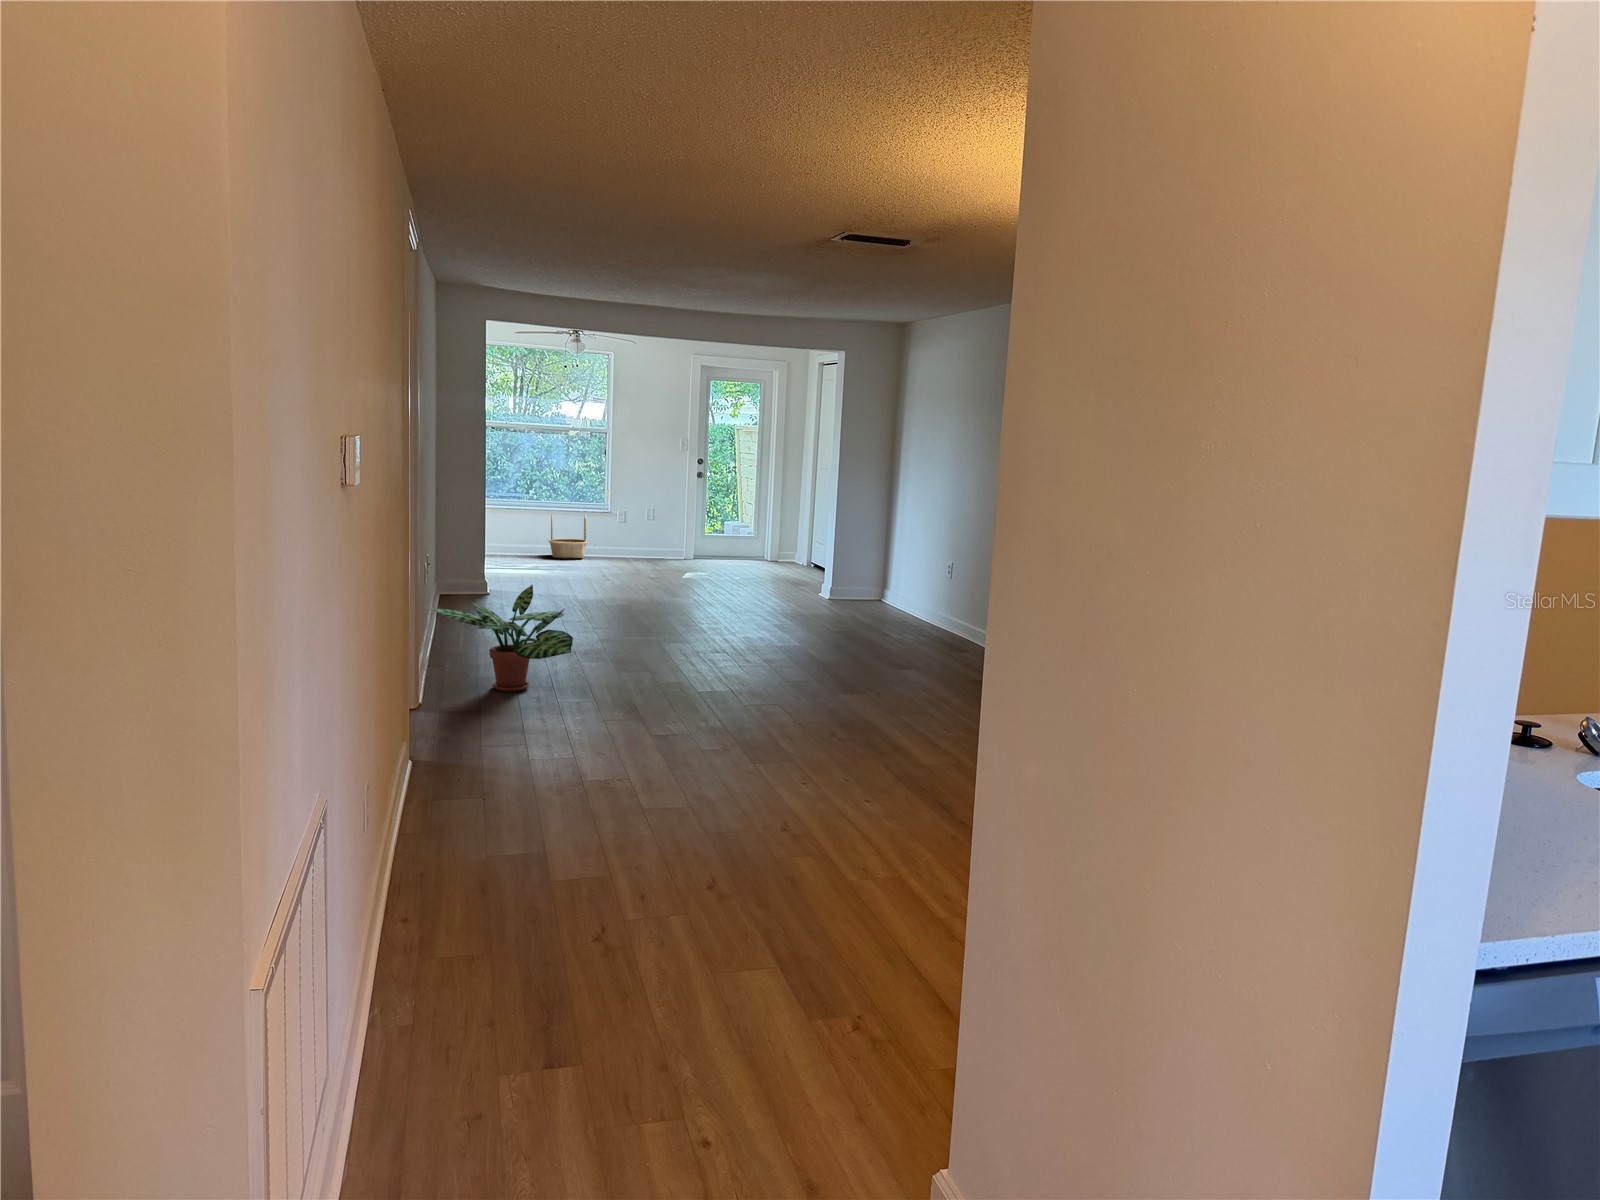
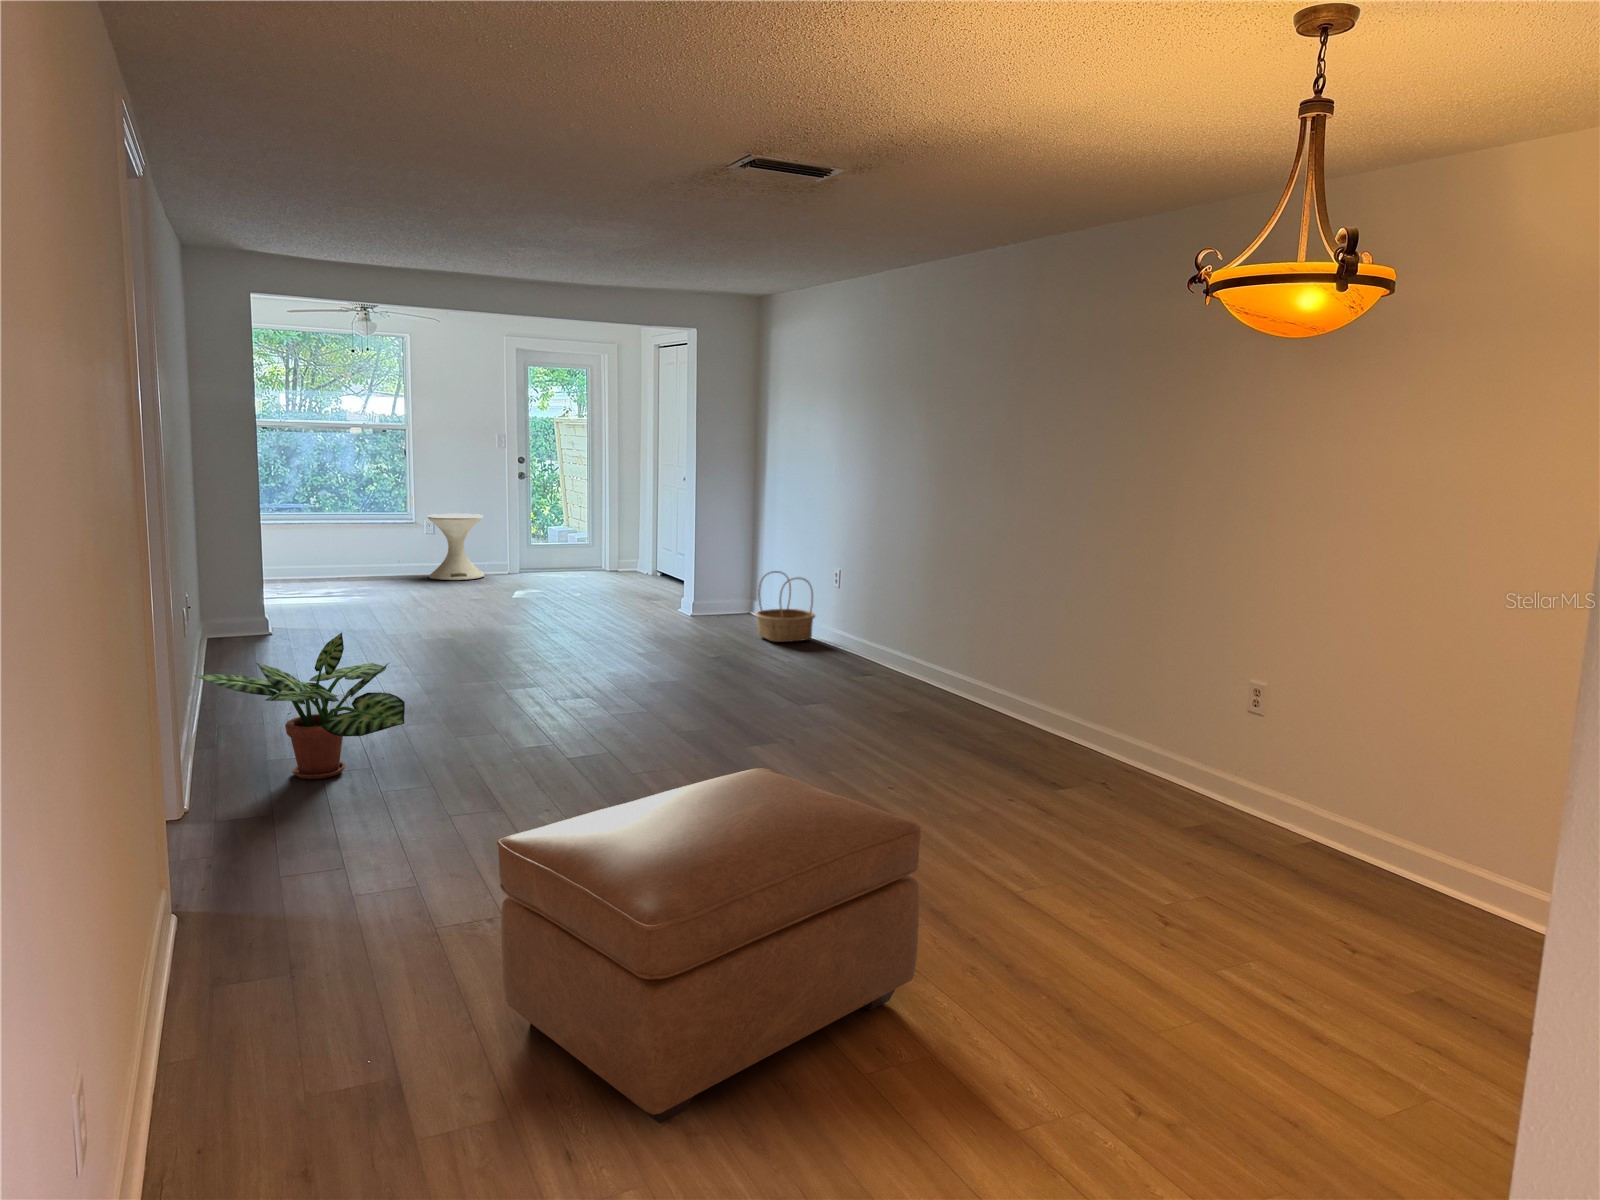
side table: none [620,506,667,562] -> present [427,514,484,580]
basket: present [549,514,587,558] -> present [755,571,815,642]
ottoman: none [606,687,894,890] -> present [497,768,921,1124]

